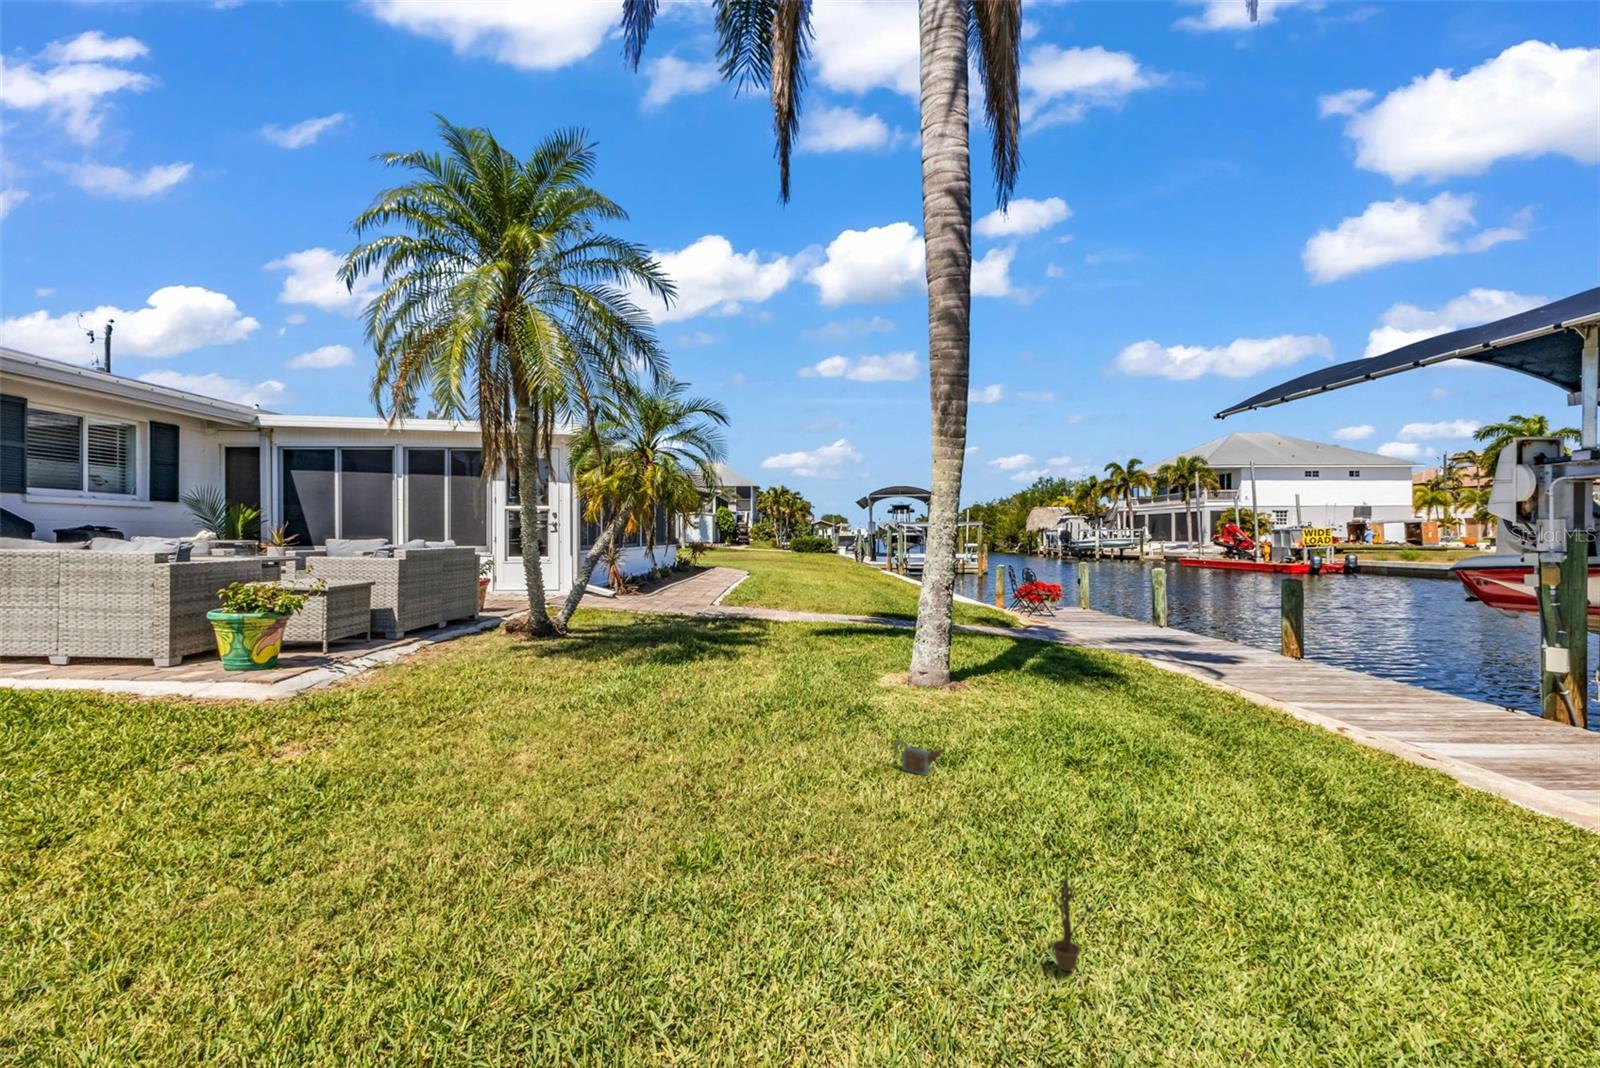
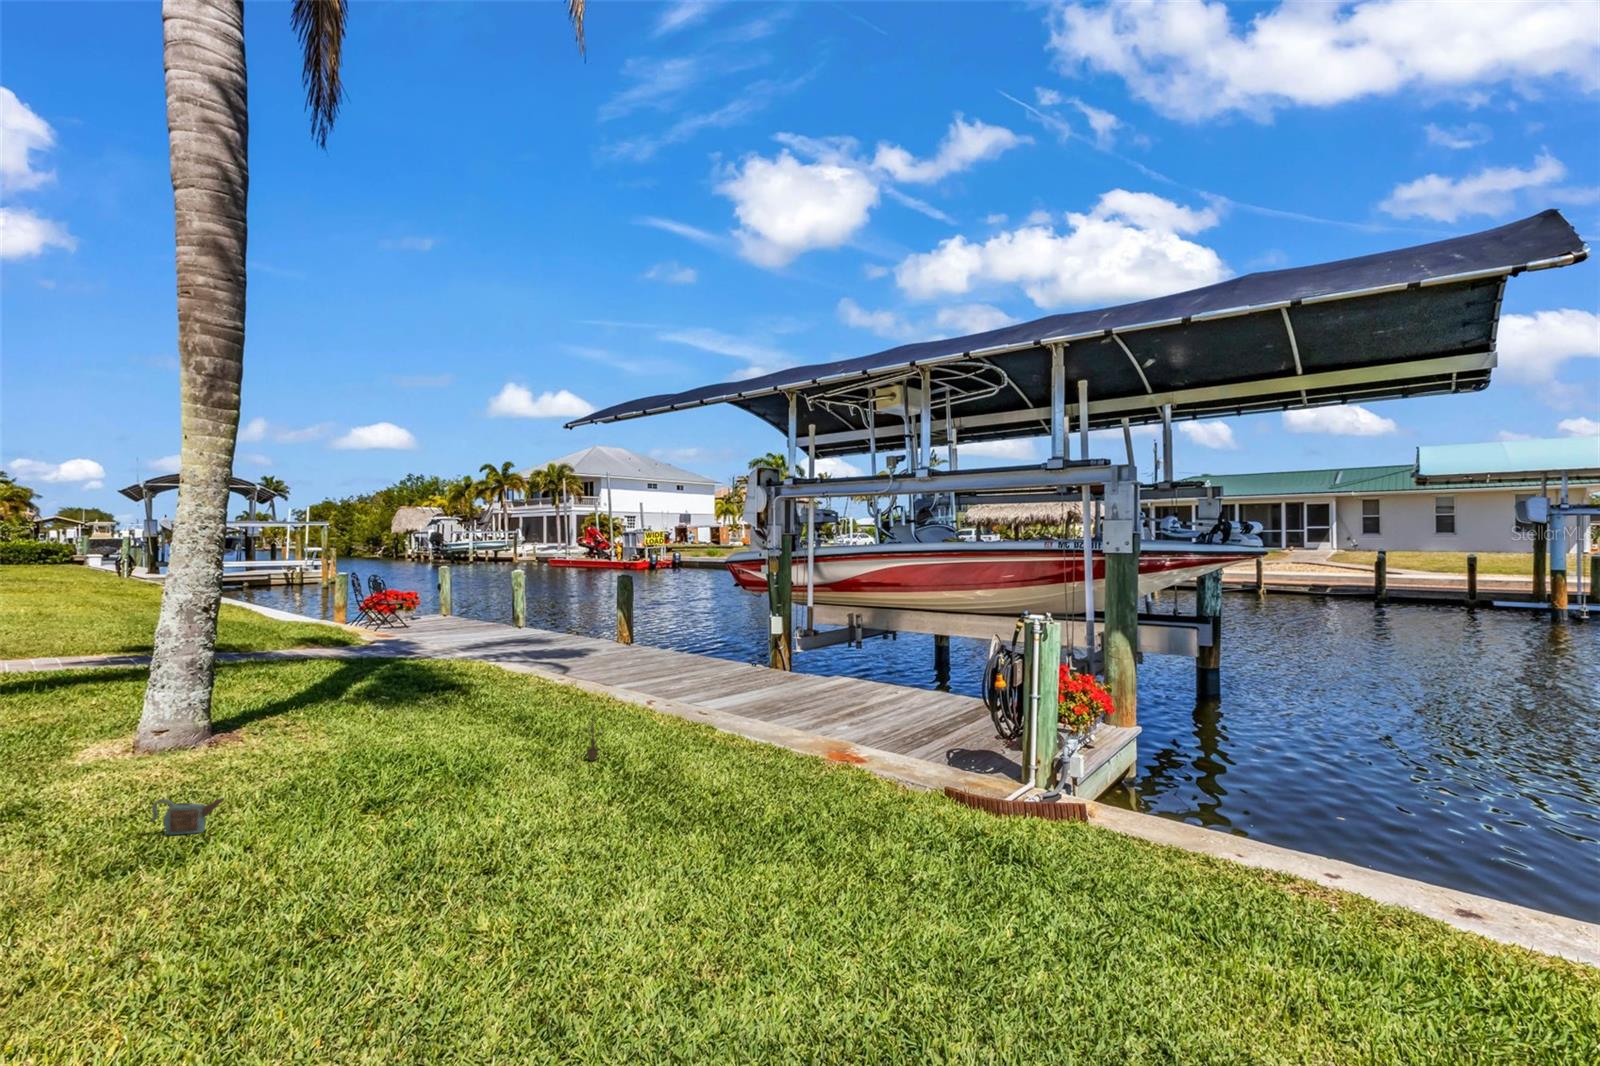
decorative plant: present [1047,875,1091,971] -> present [584,718,604,761]

